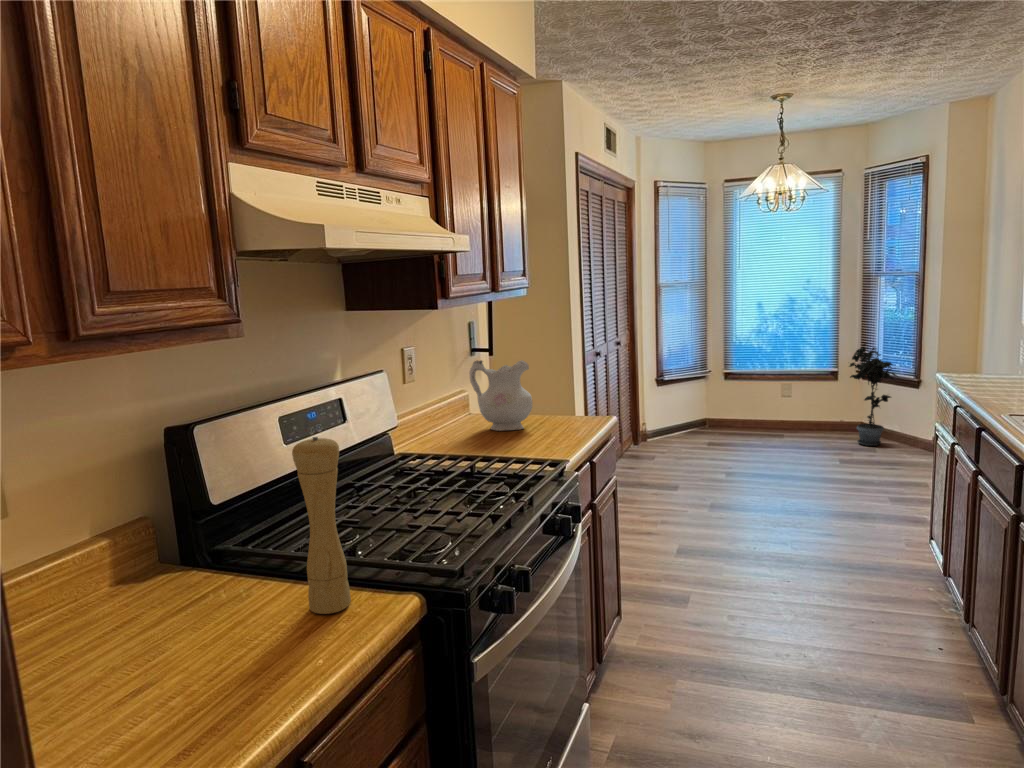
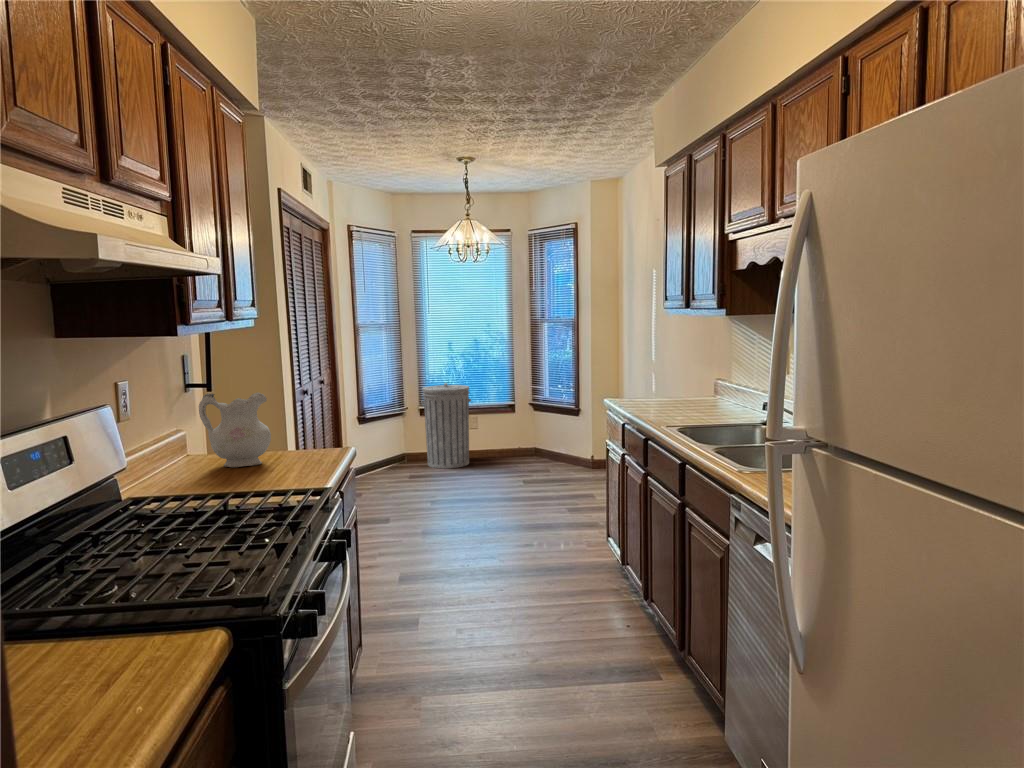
potted plant: present [850,344,897,446] -> none [523,378,563,467]
trash can: none [727,346,784,439] -> present [421,383,471,468]
pepper mill: present [292,437,351,614] -> none [72,466,144,673]

